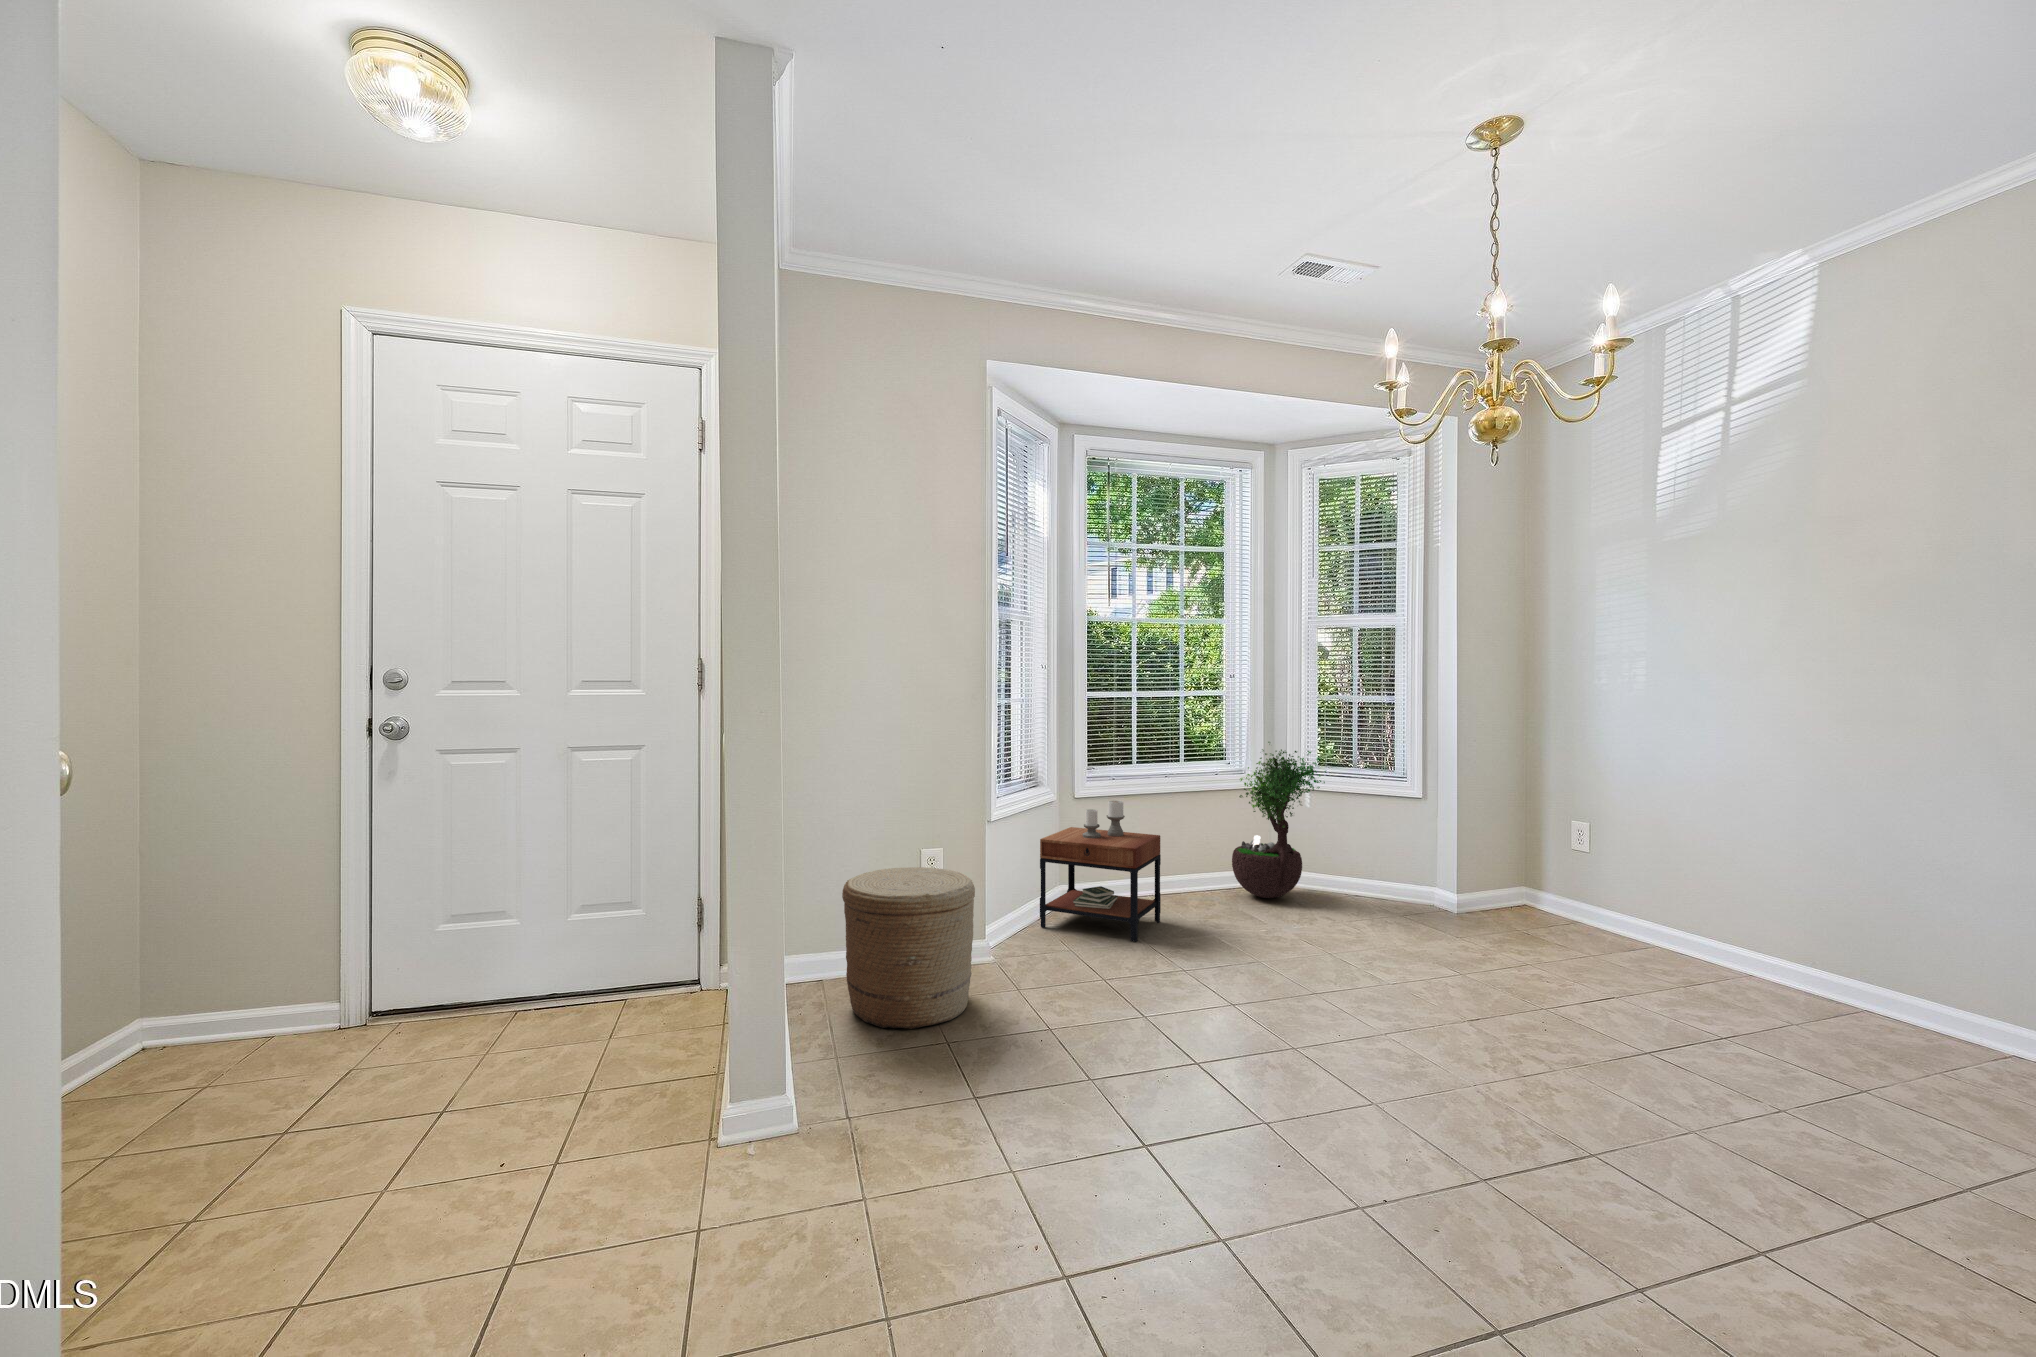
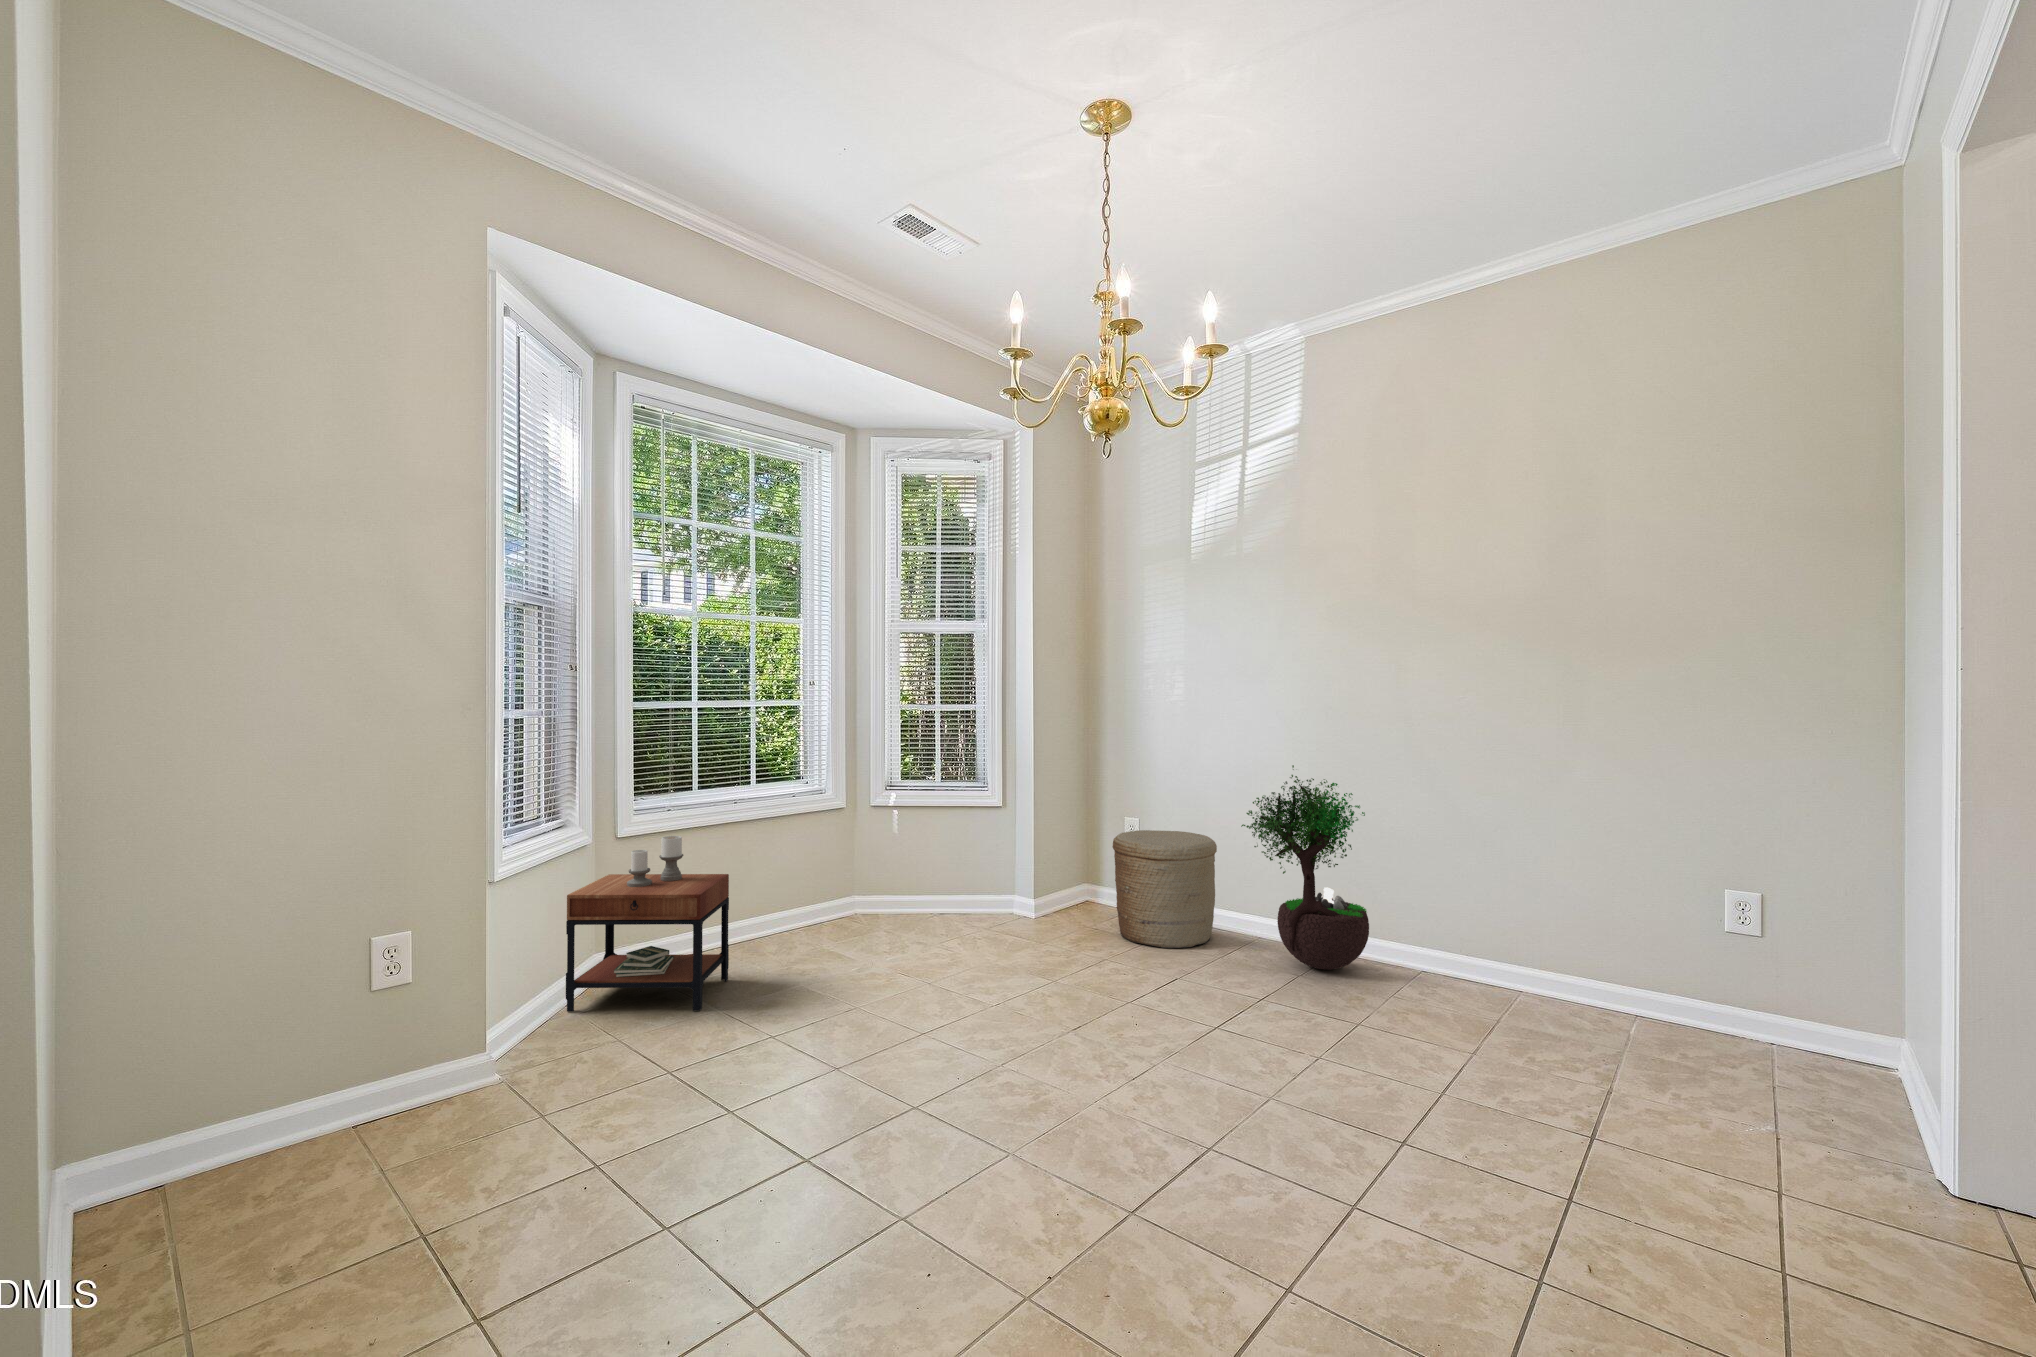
potted tree: present [1232,742,1326,898] -> present [1241,765,1369,970]
woven basket: present [842,867,975,1029] -> present [1112,830,1217,948]

